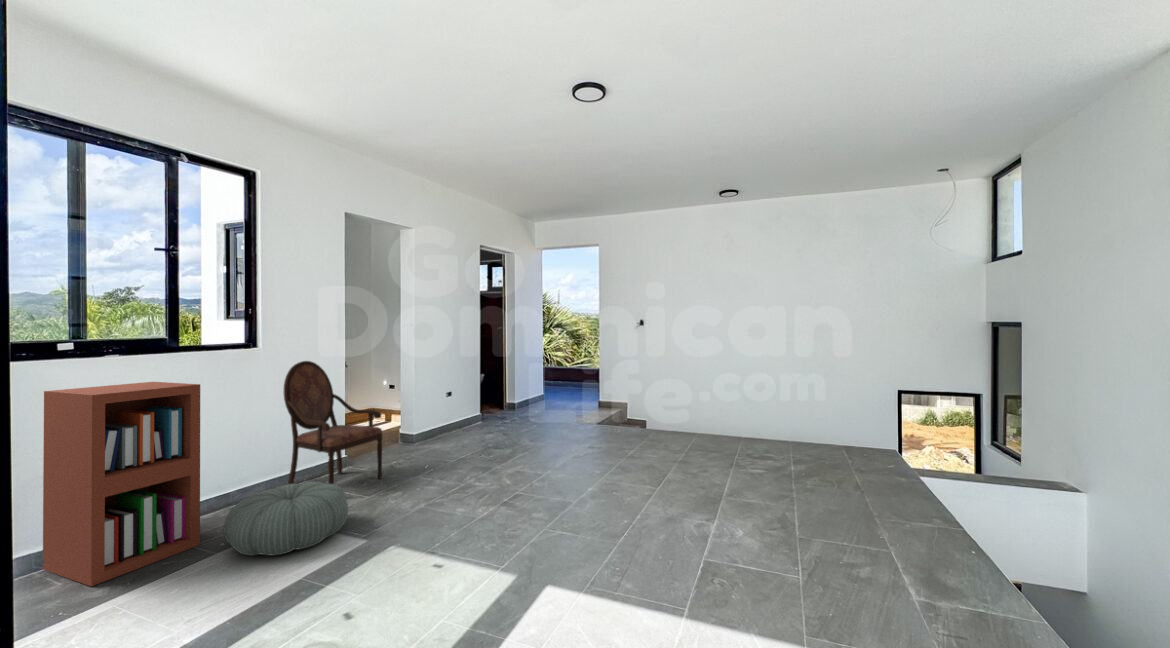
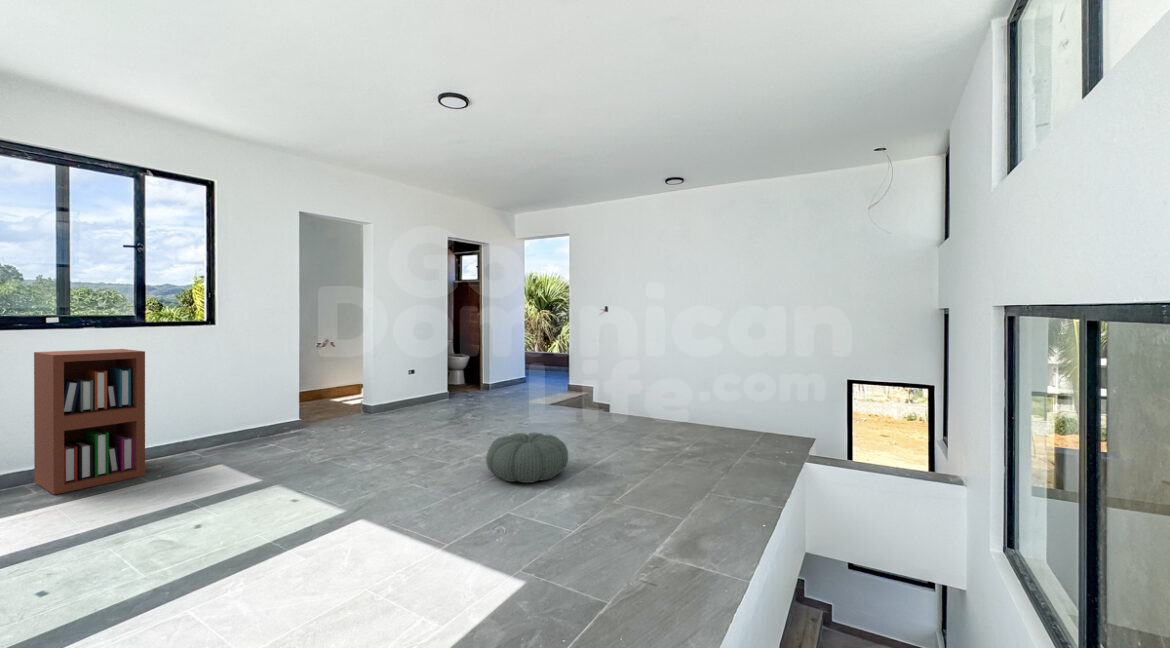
armchair: present [283,361,383,484] -> none [237,337,320,451]
pouf: present [224,482,348,556] -> present [486,433,568,483]

